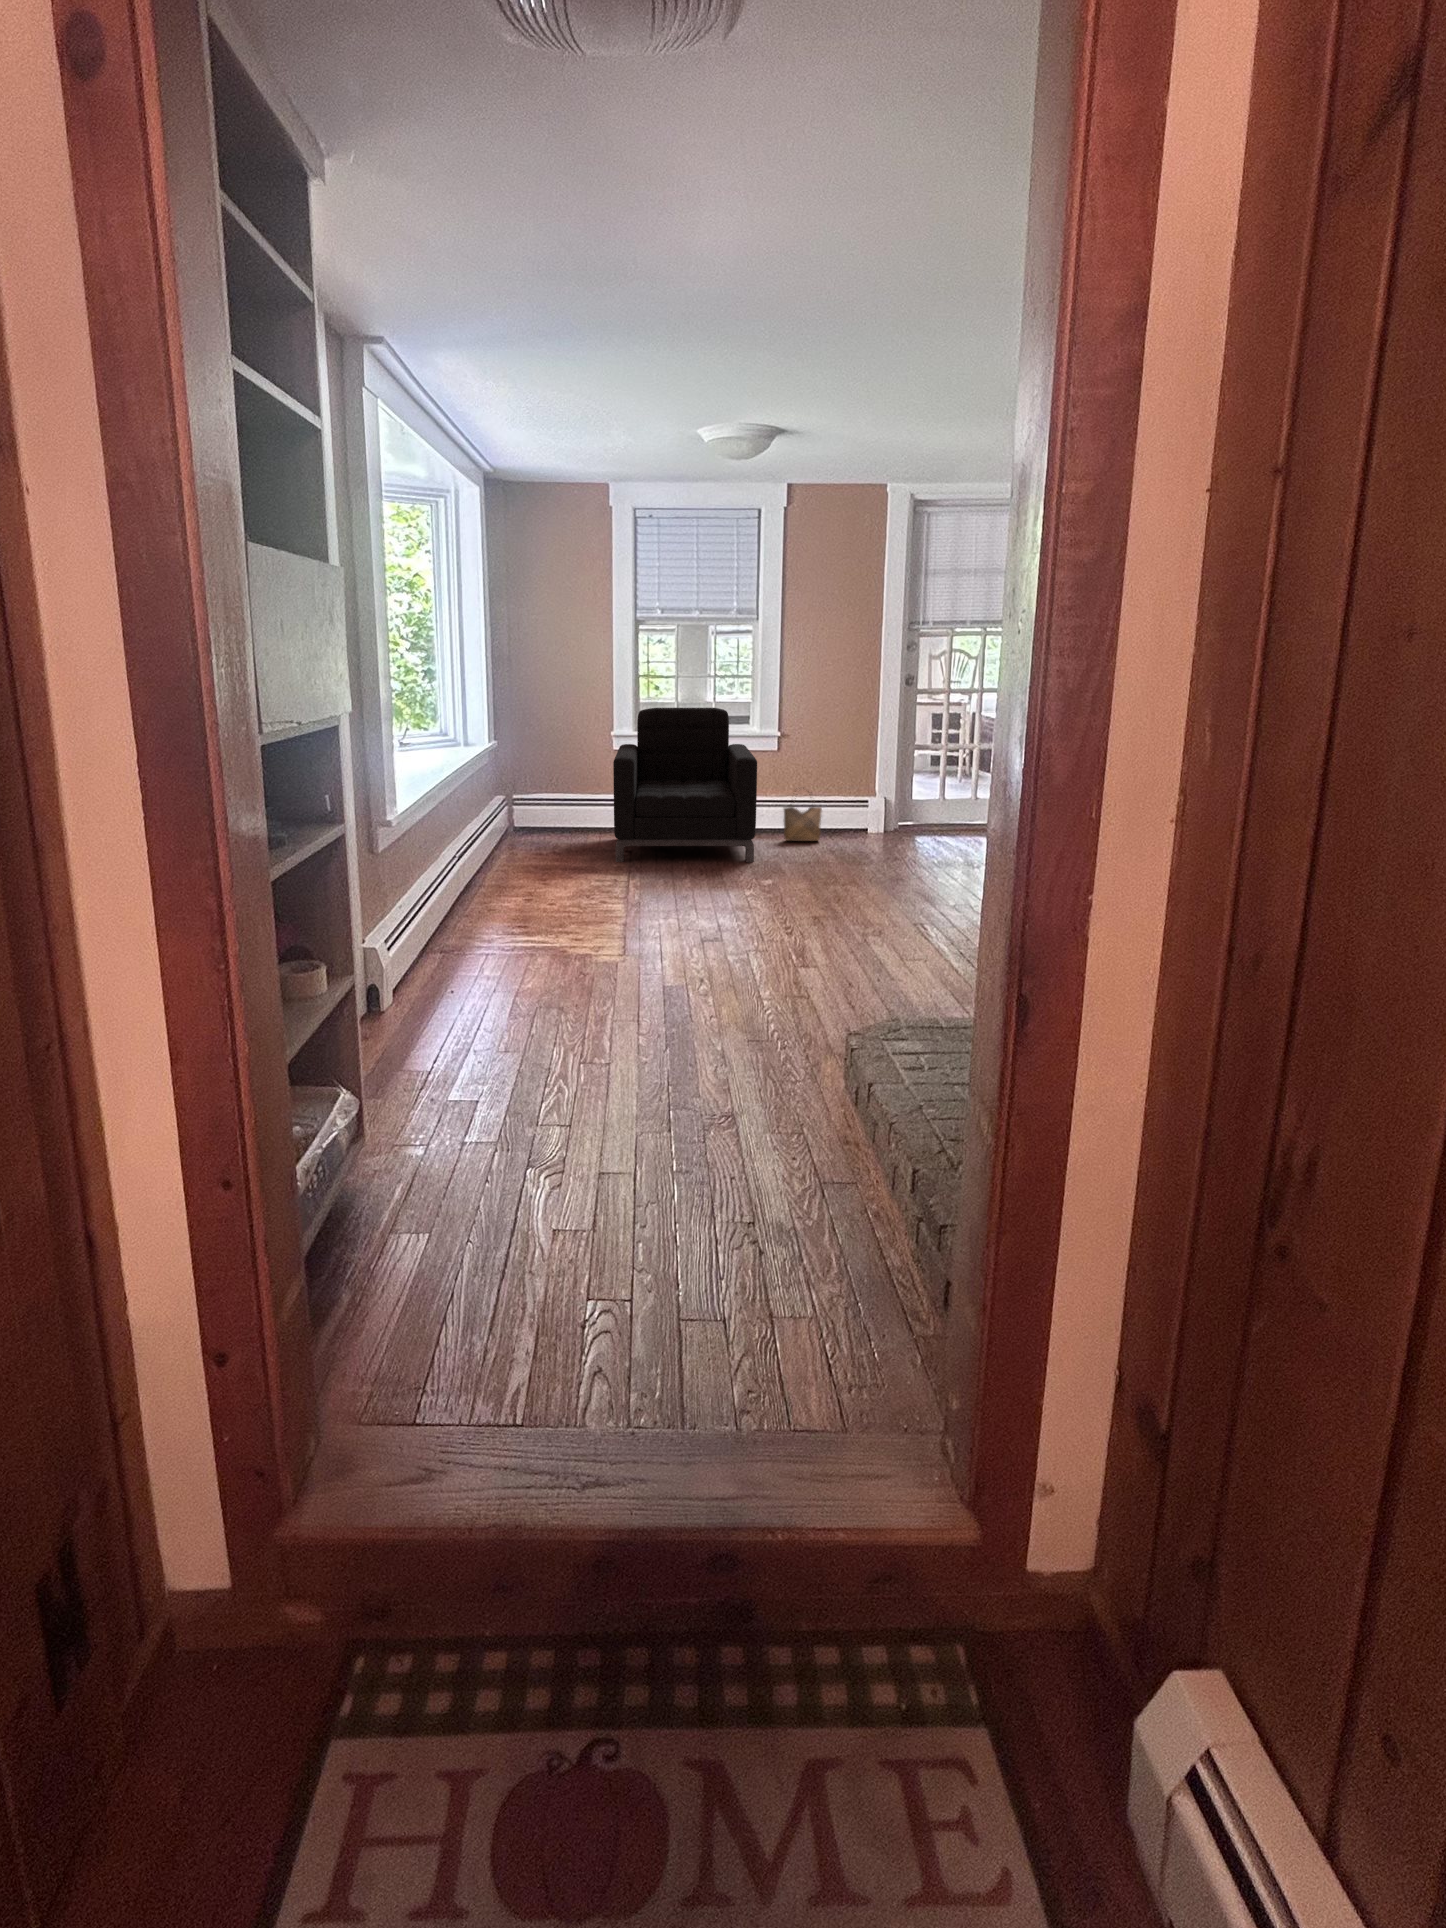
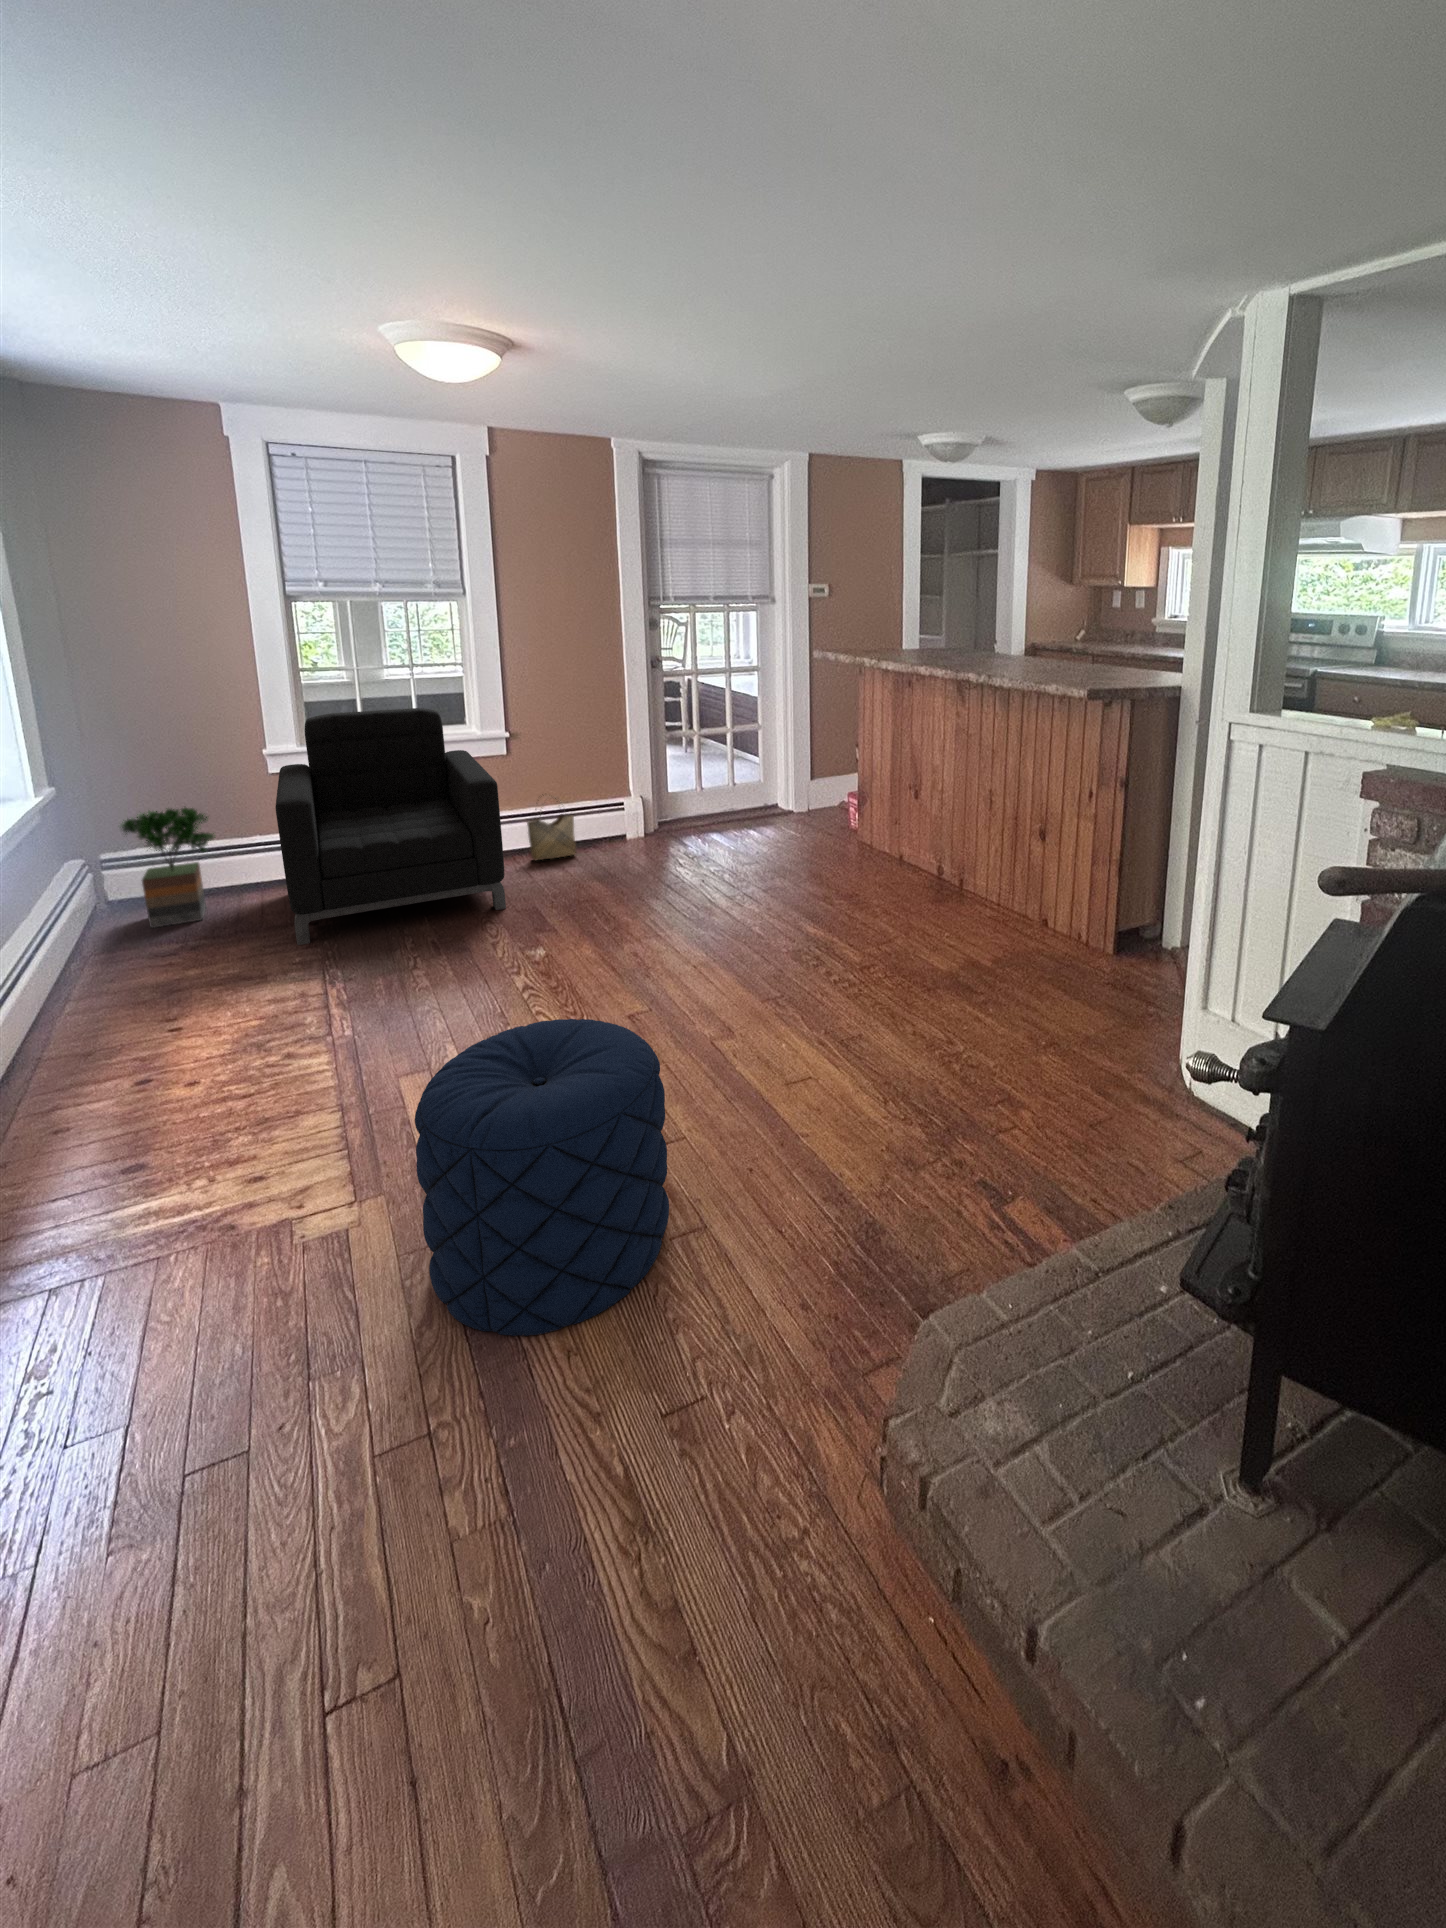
potted tree: none [525,765,579,845] -> present [120,808,215,928]
pouf: none [653,855,792,1008] -> present [415,1019,669,1336]

